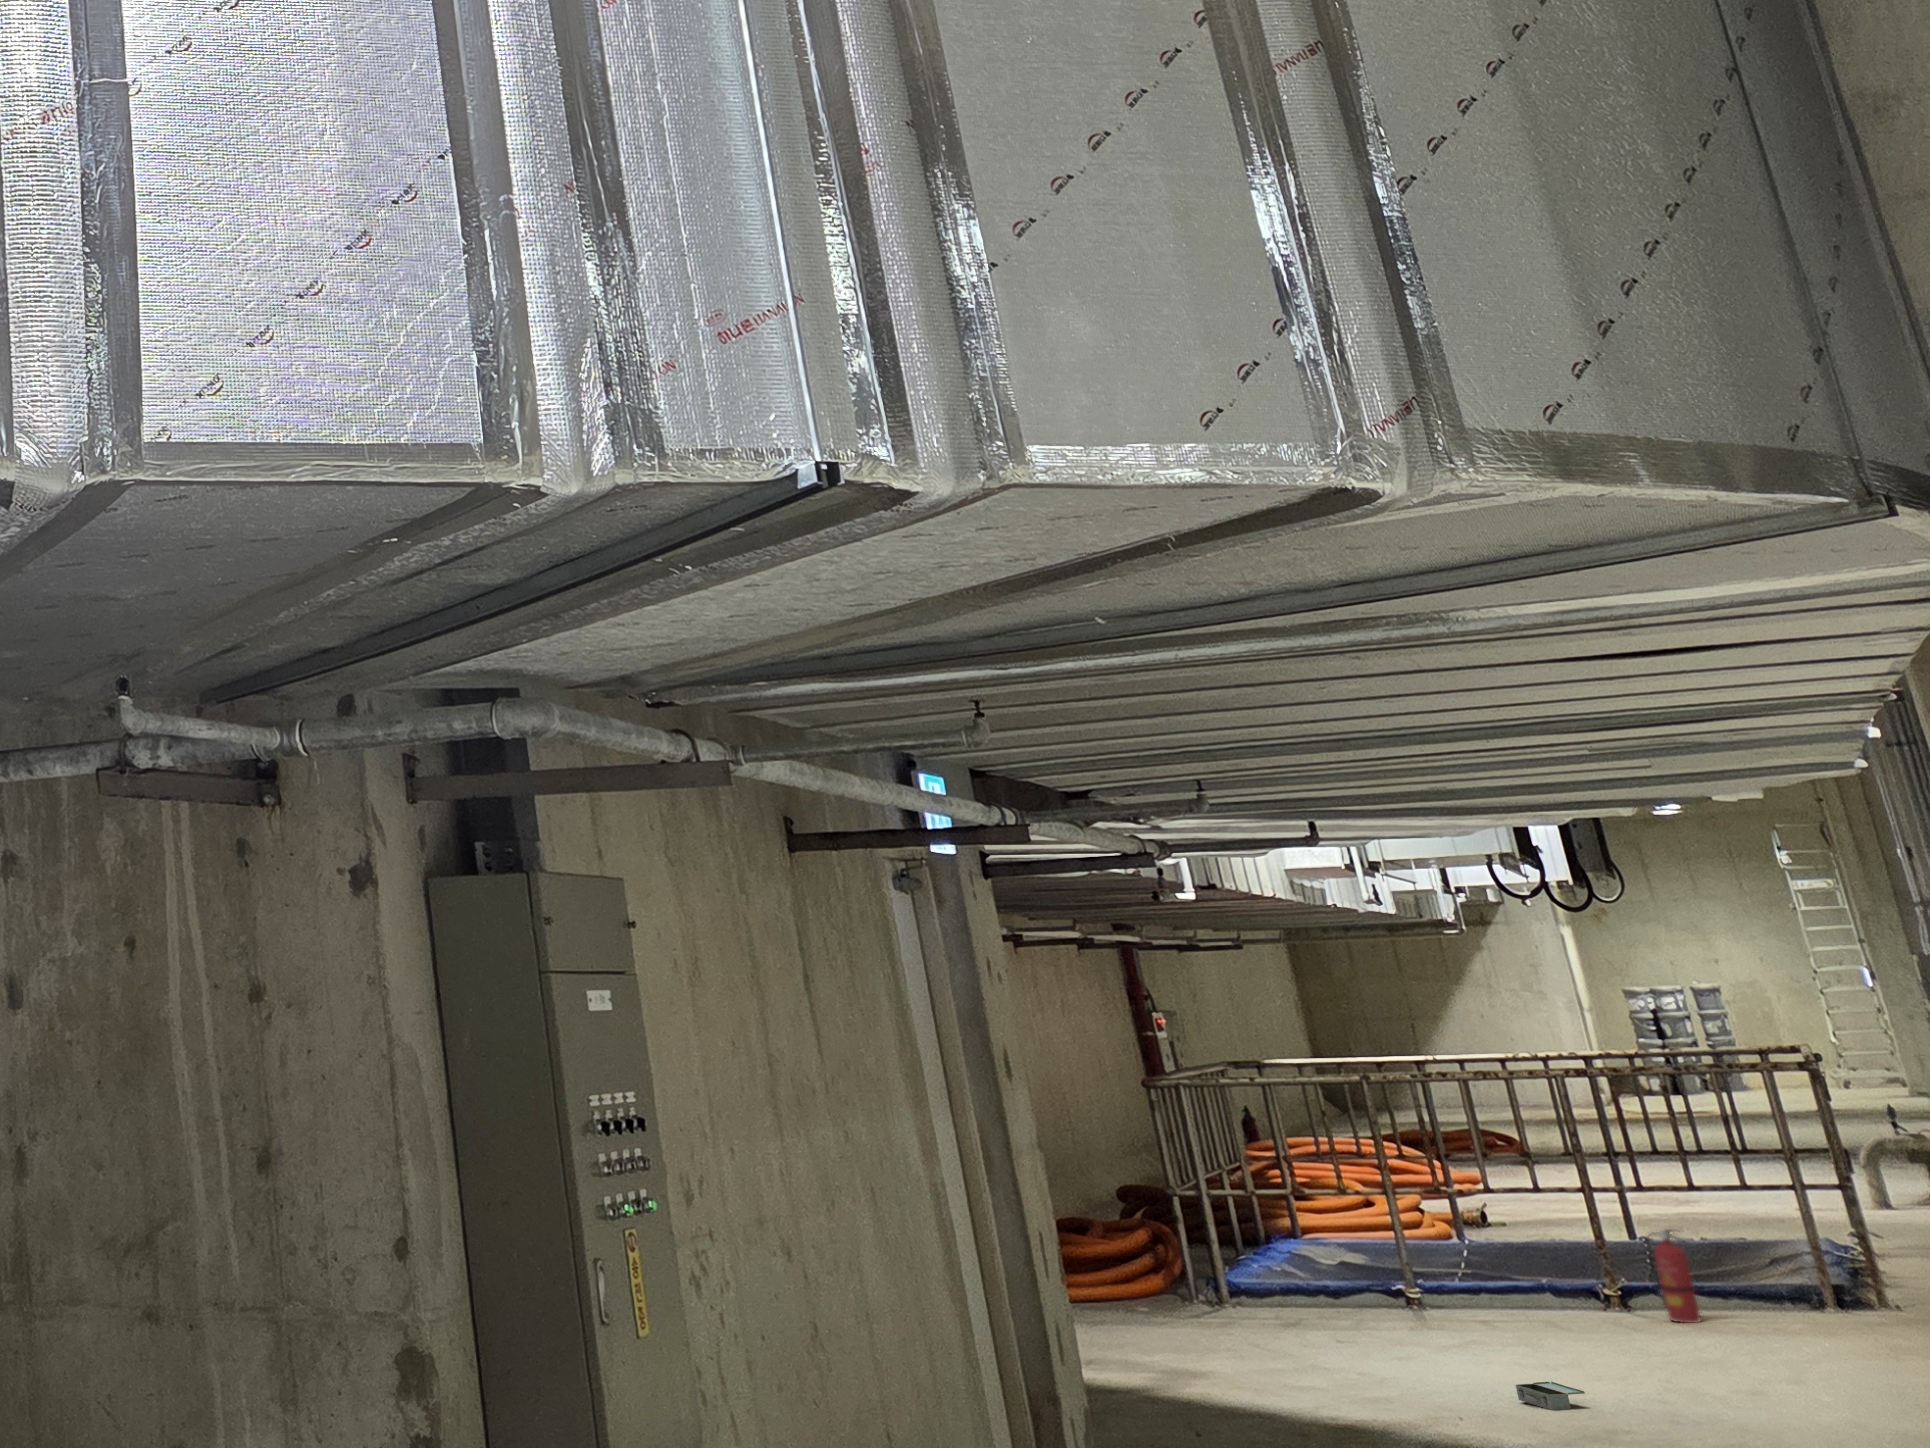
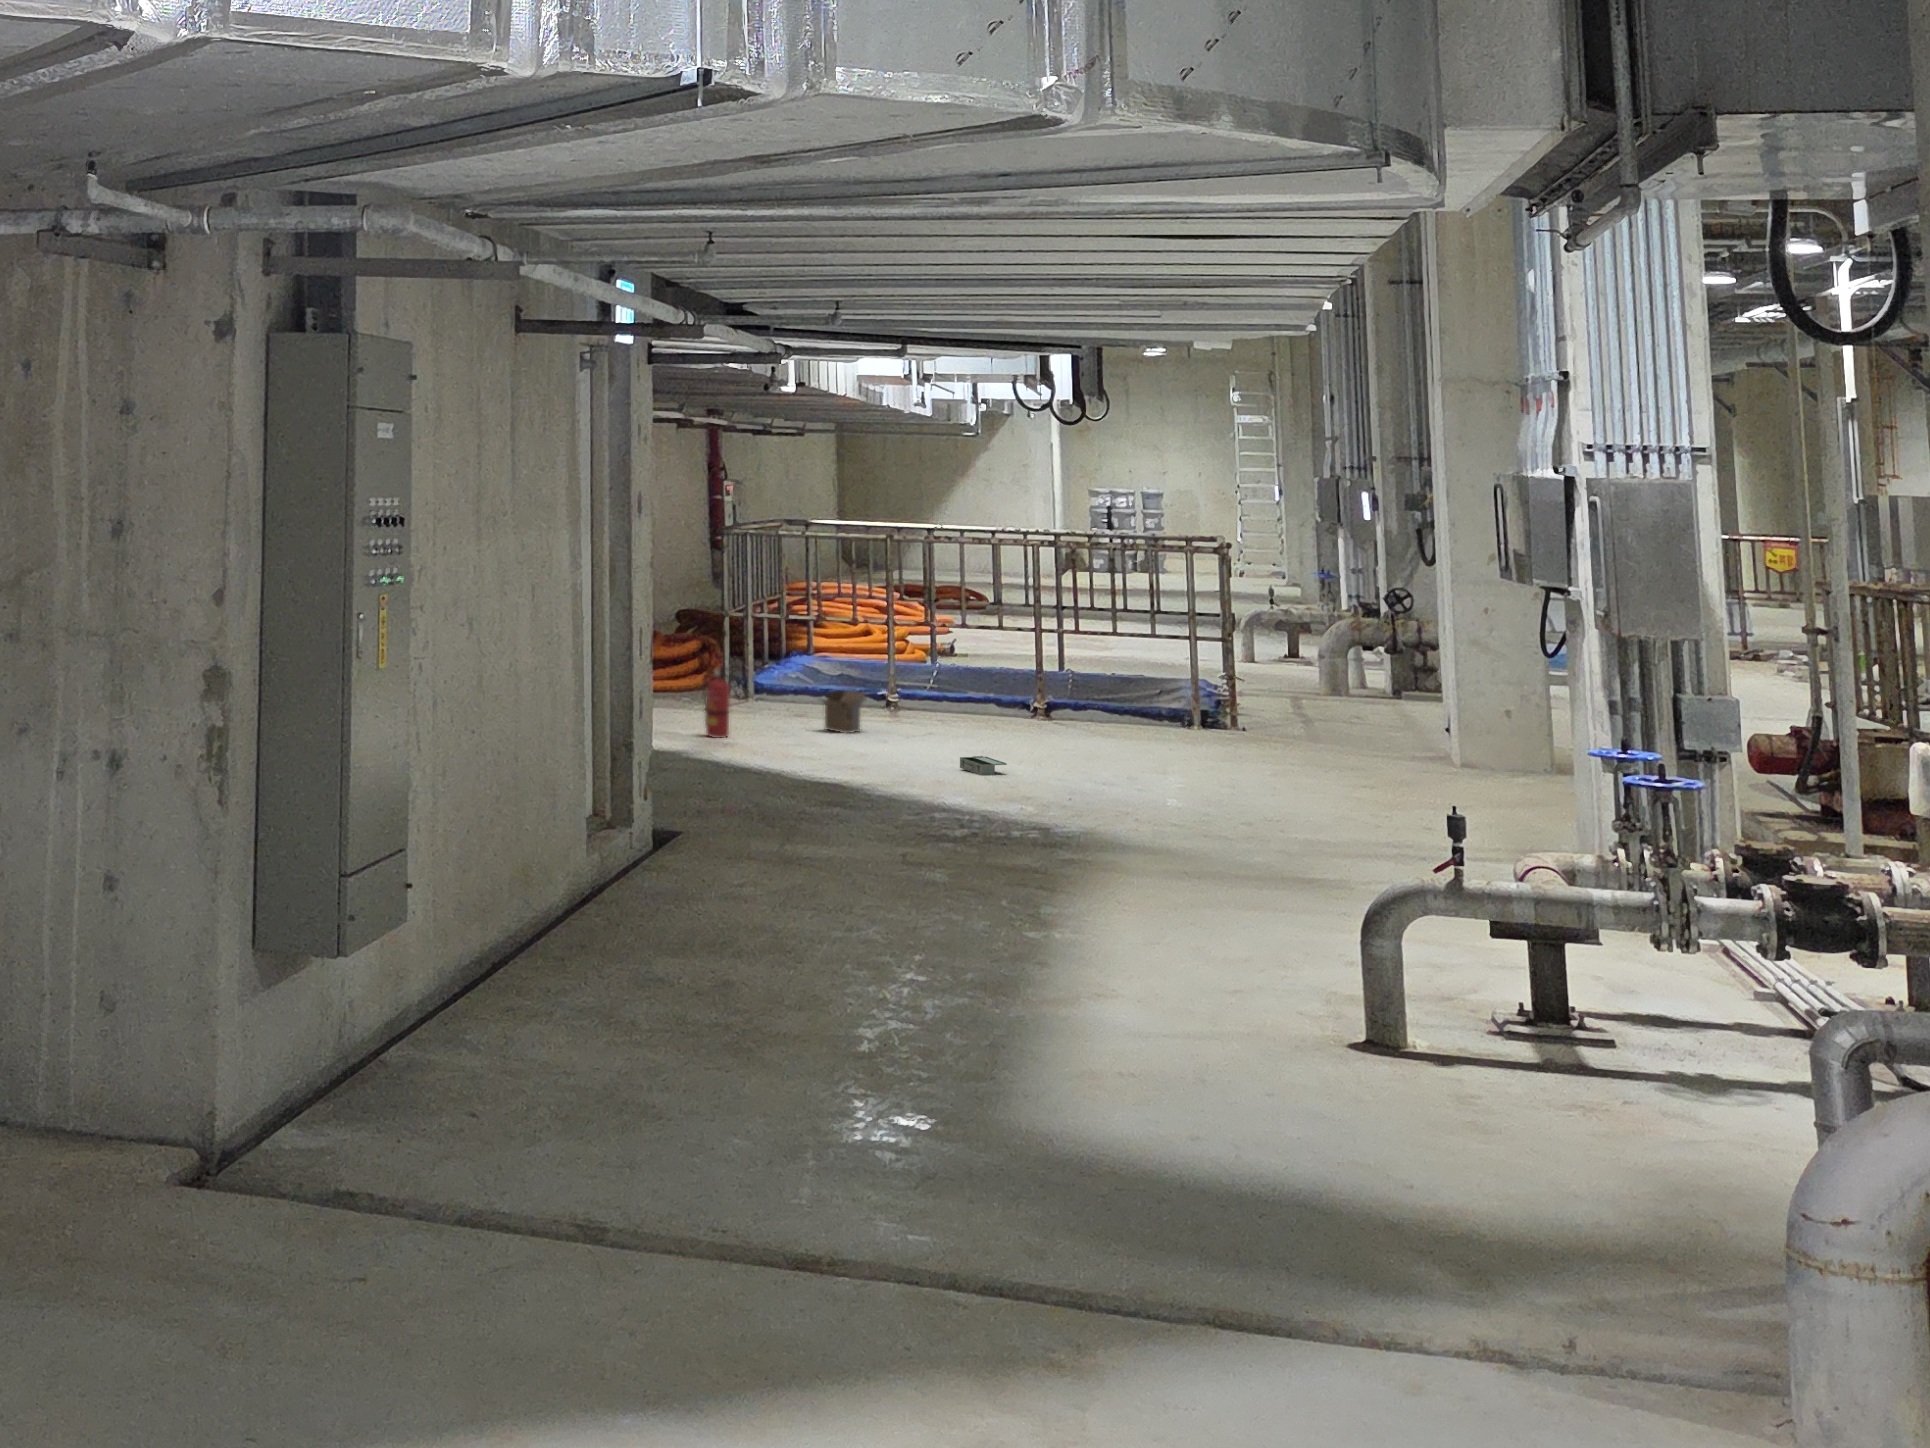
fire extinguisher: present [1648,1229,1700,1323] -> present [705,669,730,738]
cardboard box: none [1301,1290,1372,1352] -> present [822,690,866,733]

